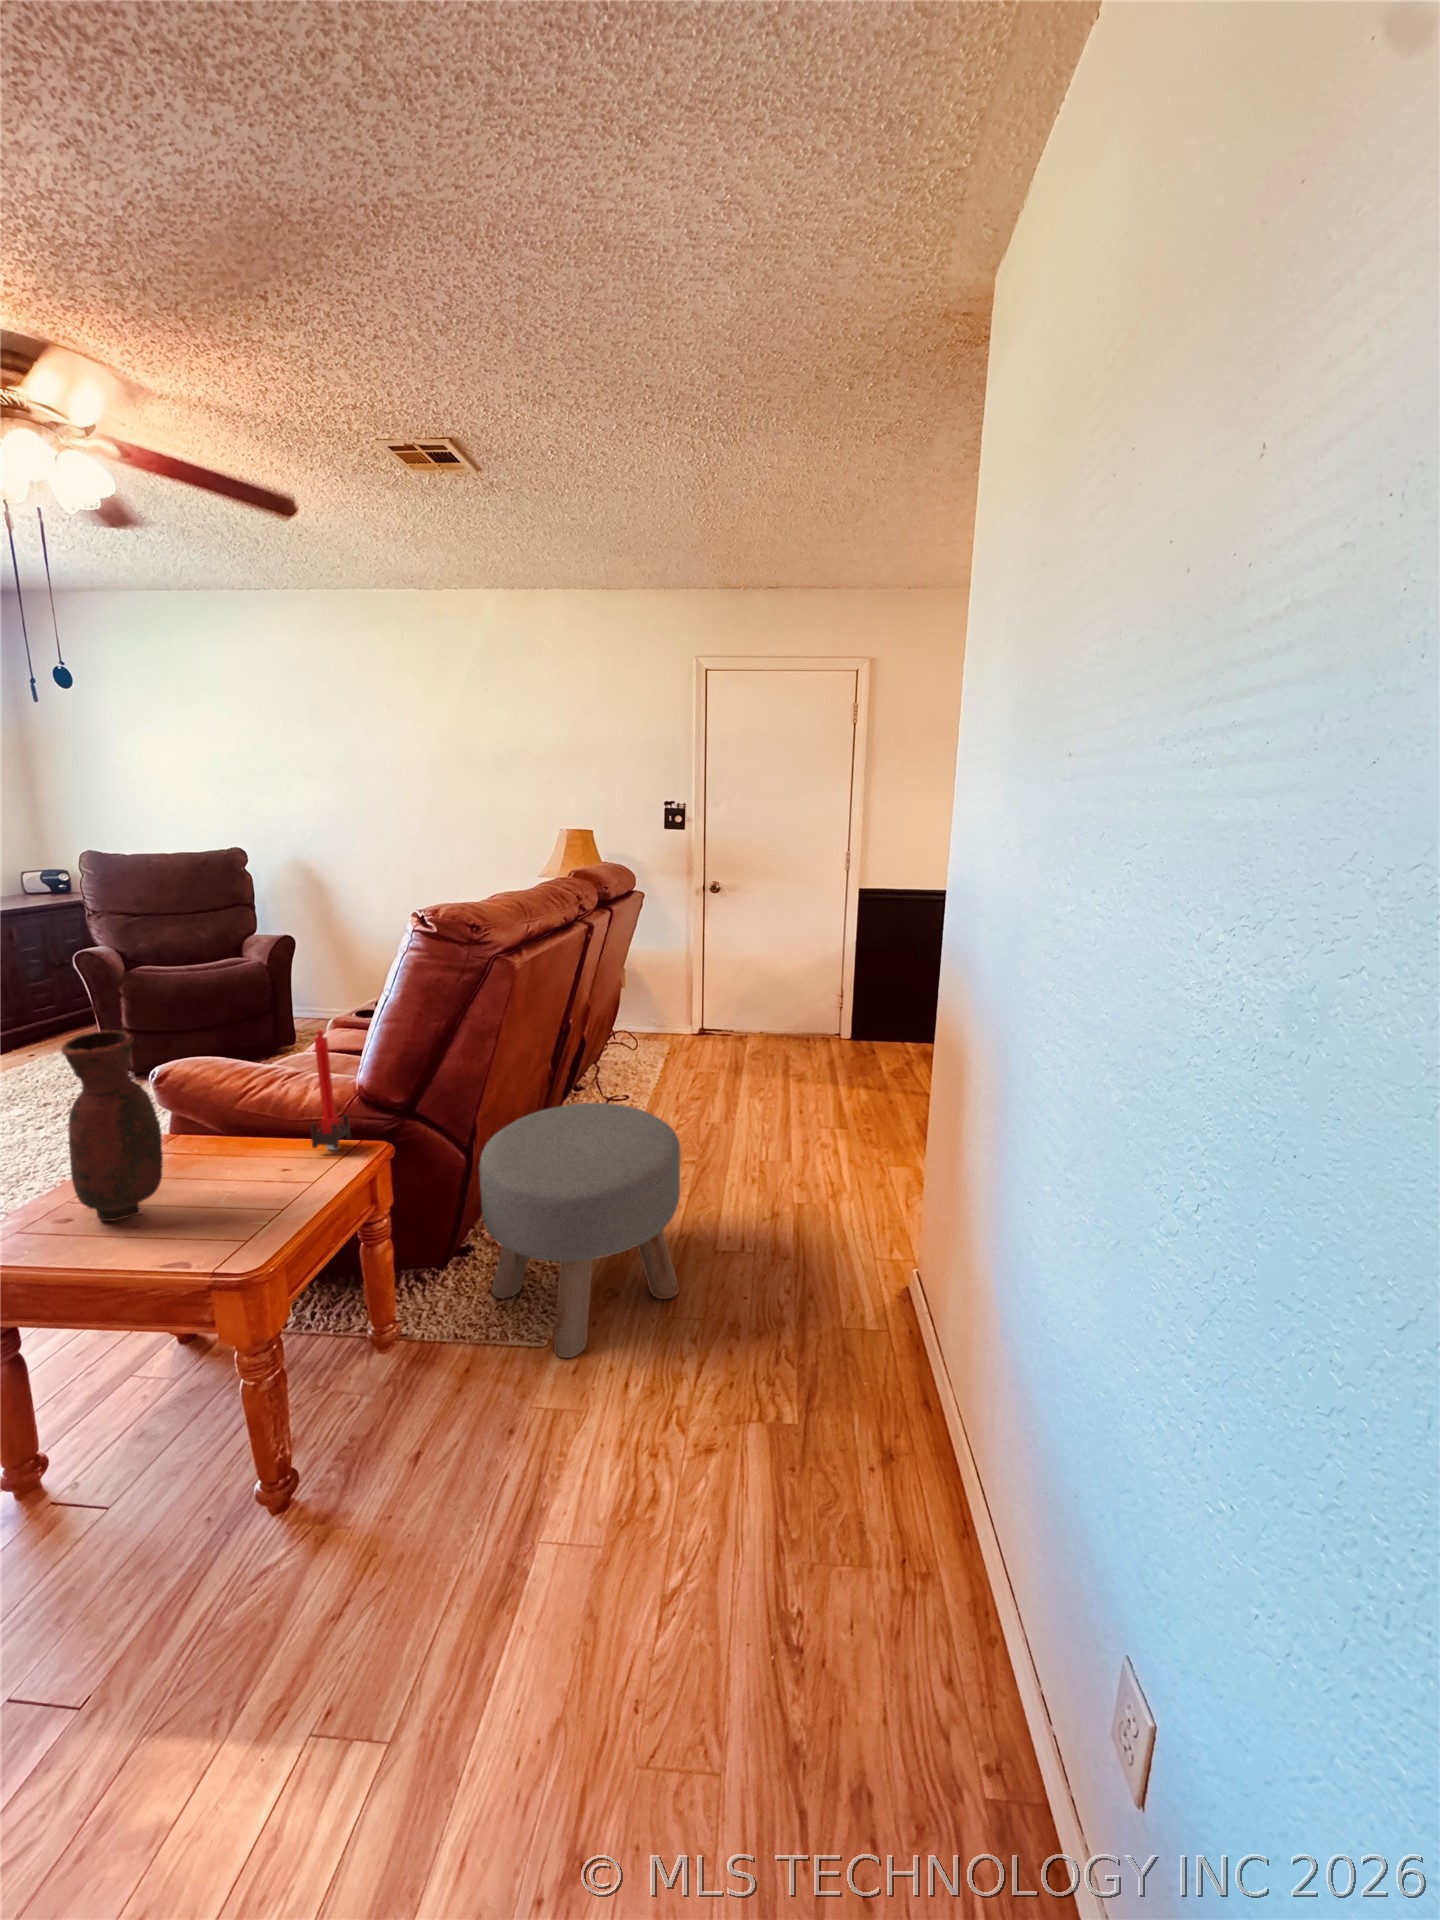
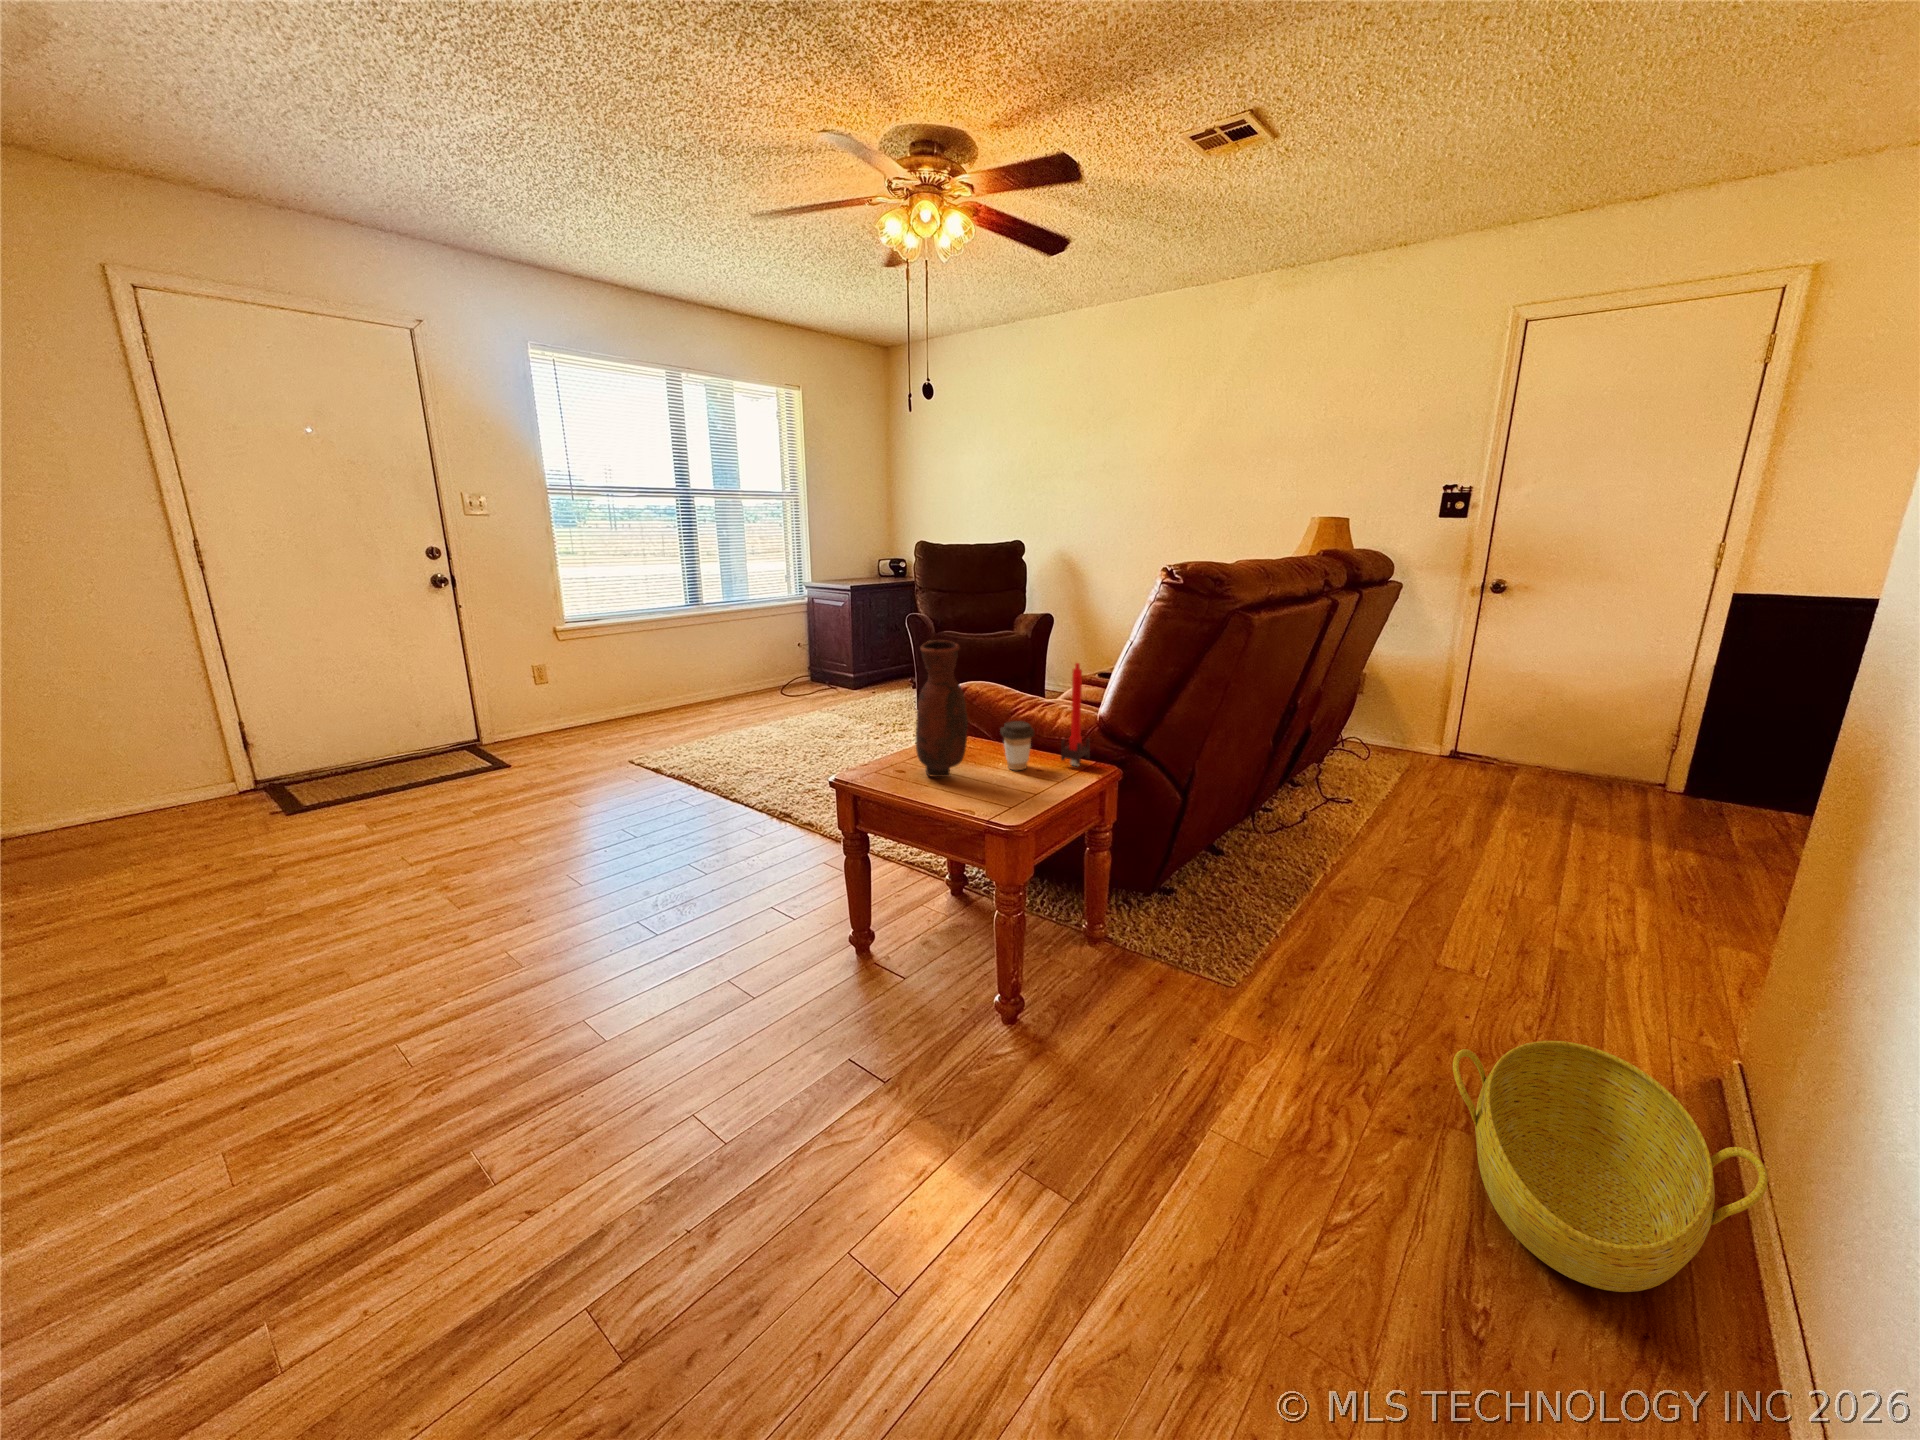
ottoman: present [479,1103,680,1358] -> none [1187,776,1410,1005]
coffee cup: none [218,1112,270,1178] -> present [1000,721,1034,770]
basket: none [742,1301,947,1539] -> present [1453,1041,1768,1292]

